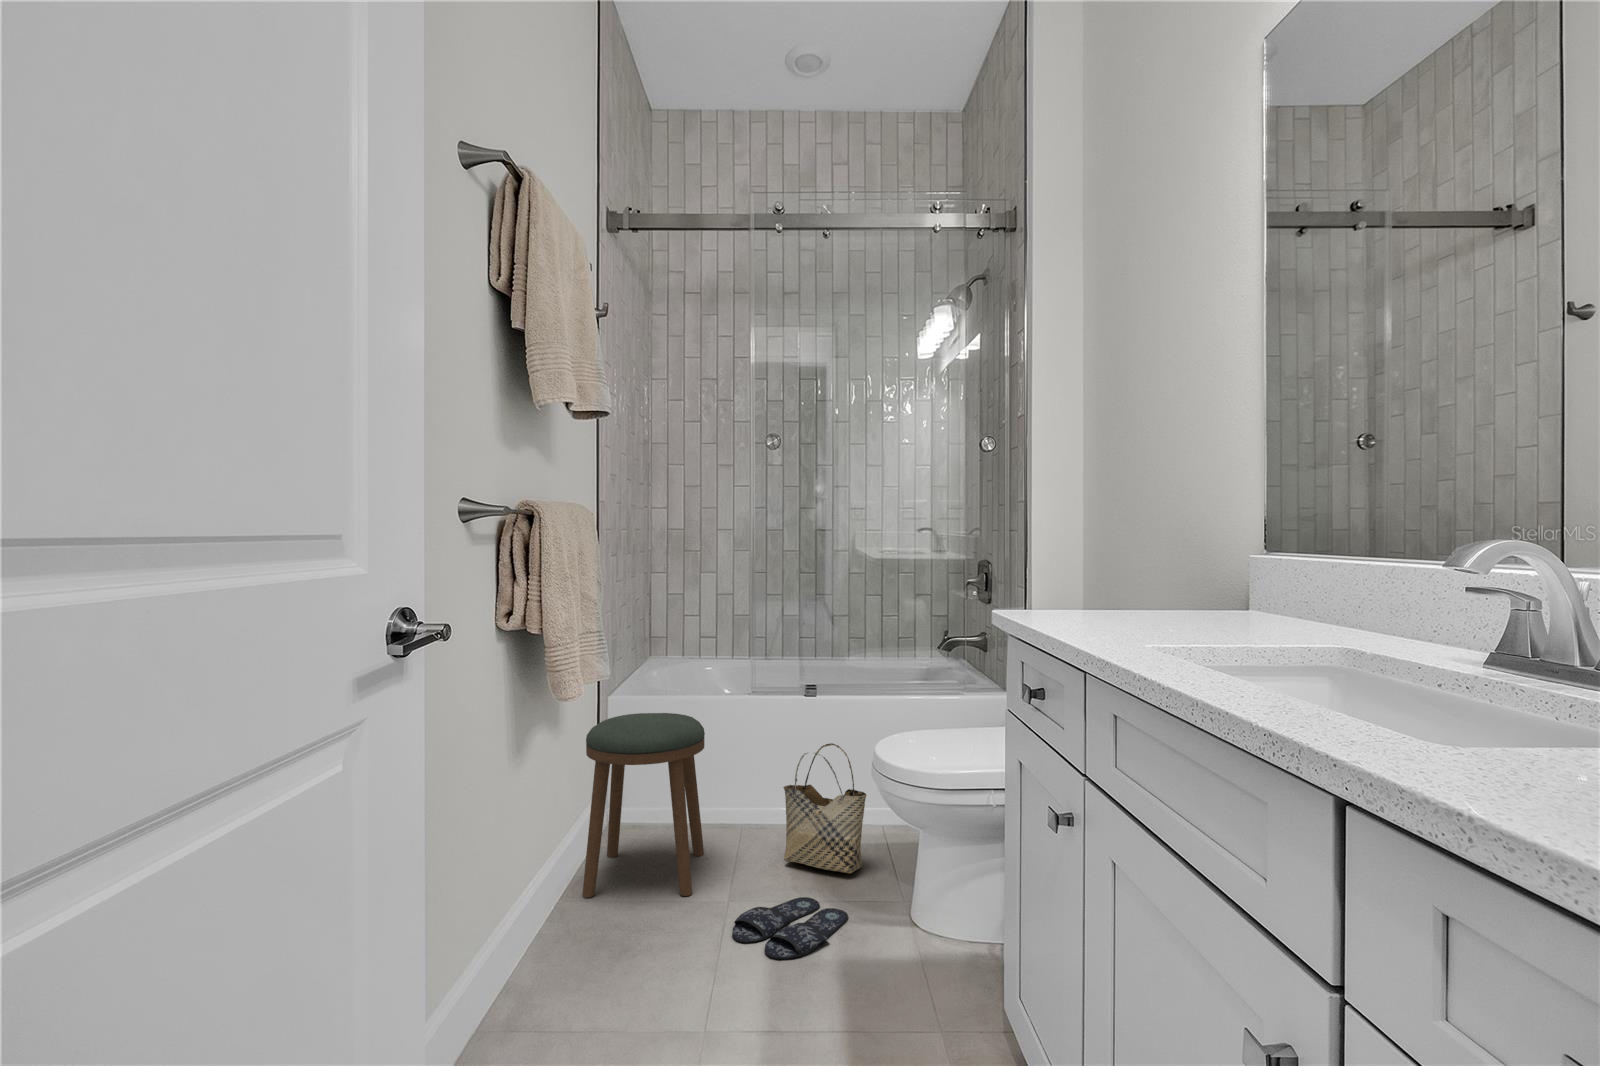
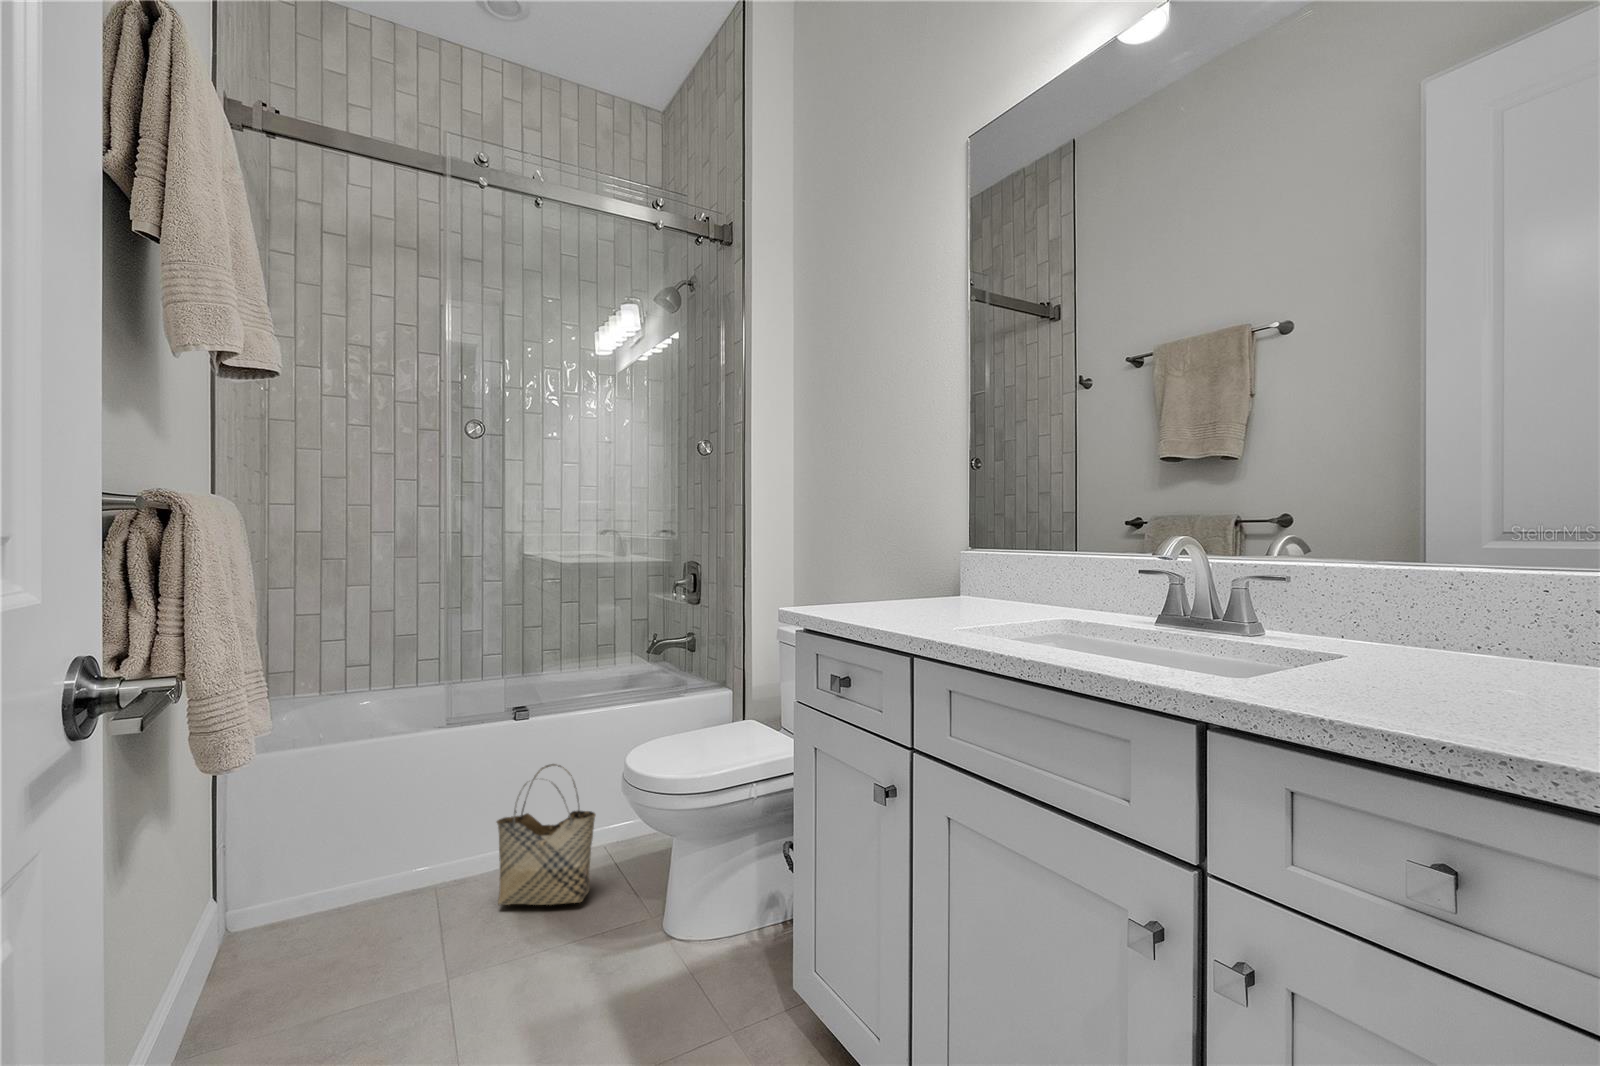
stool: present [582,713,705,897] -> none [214,756,398,1027]
slippers: present [732,897,848,959] -> none [459,943,594,1031]

